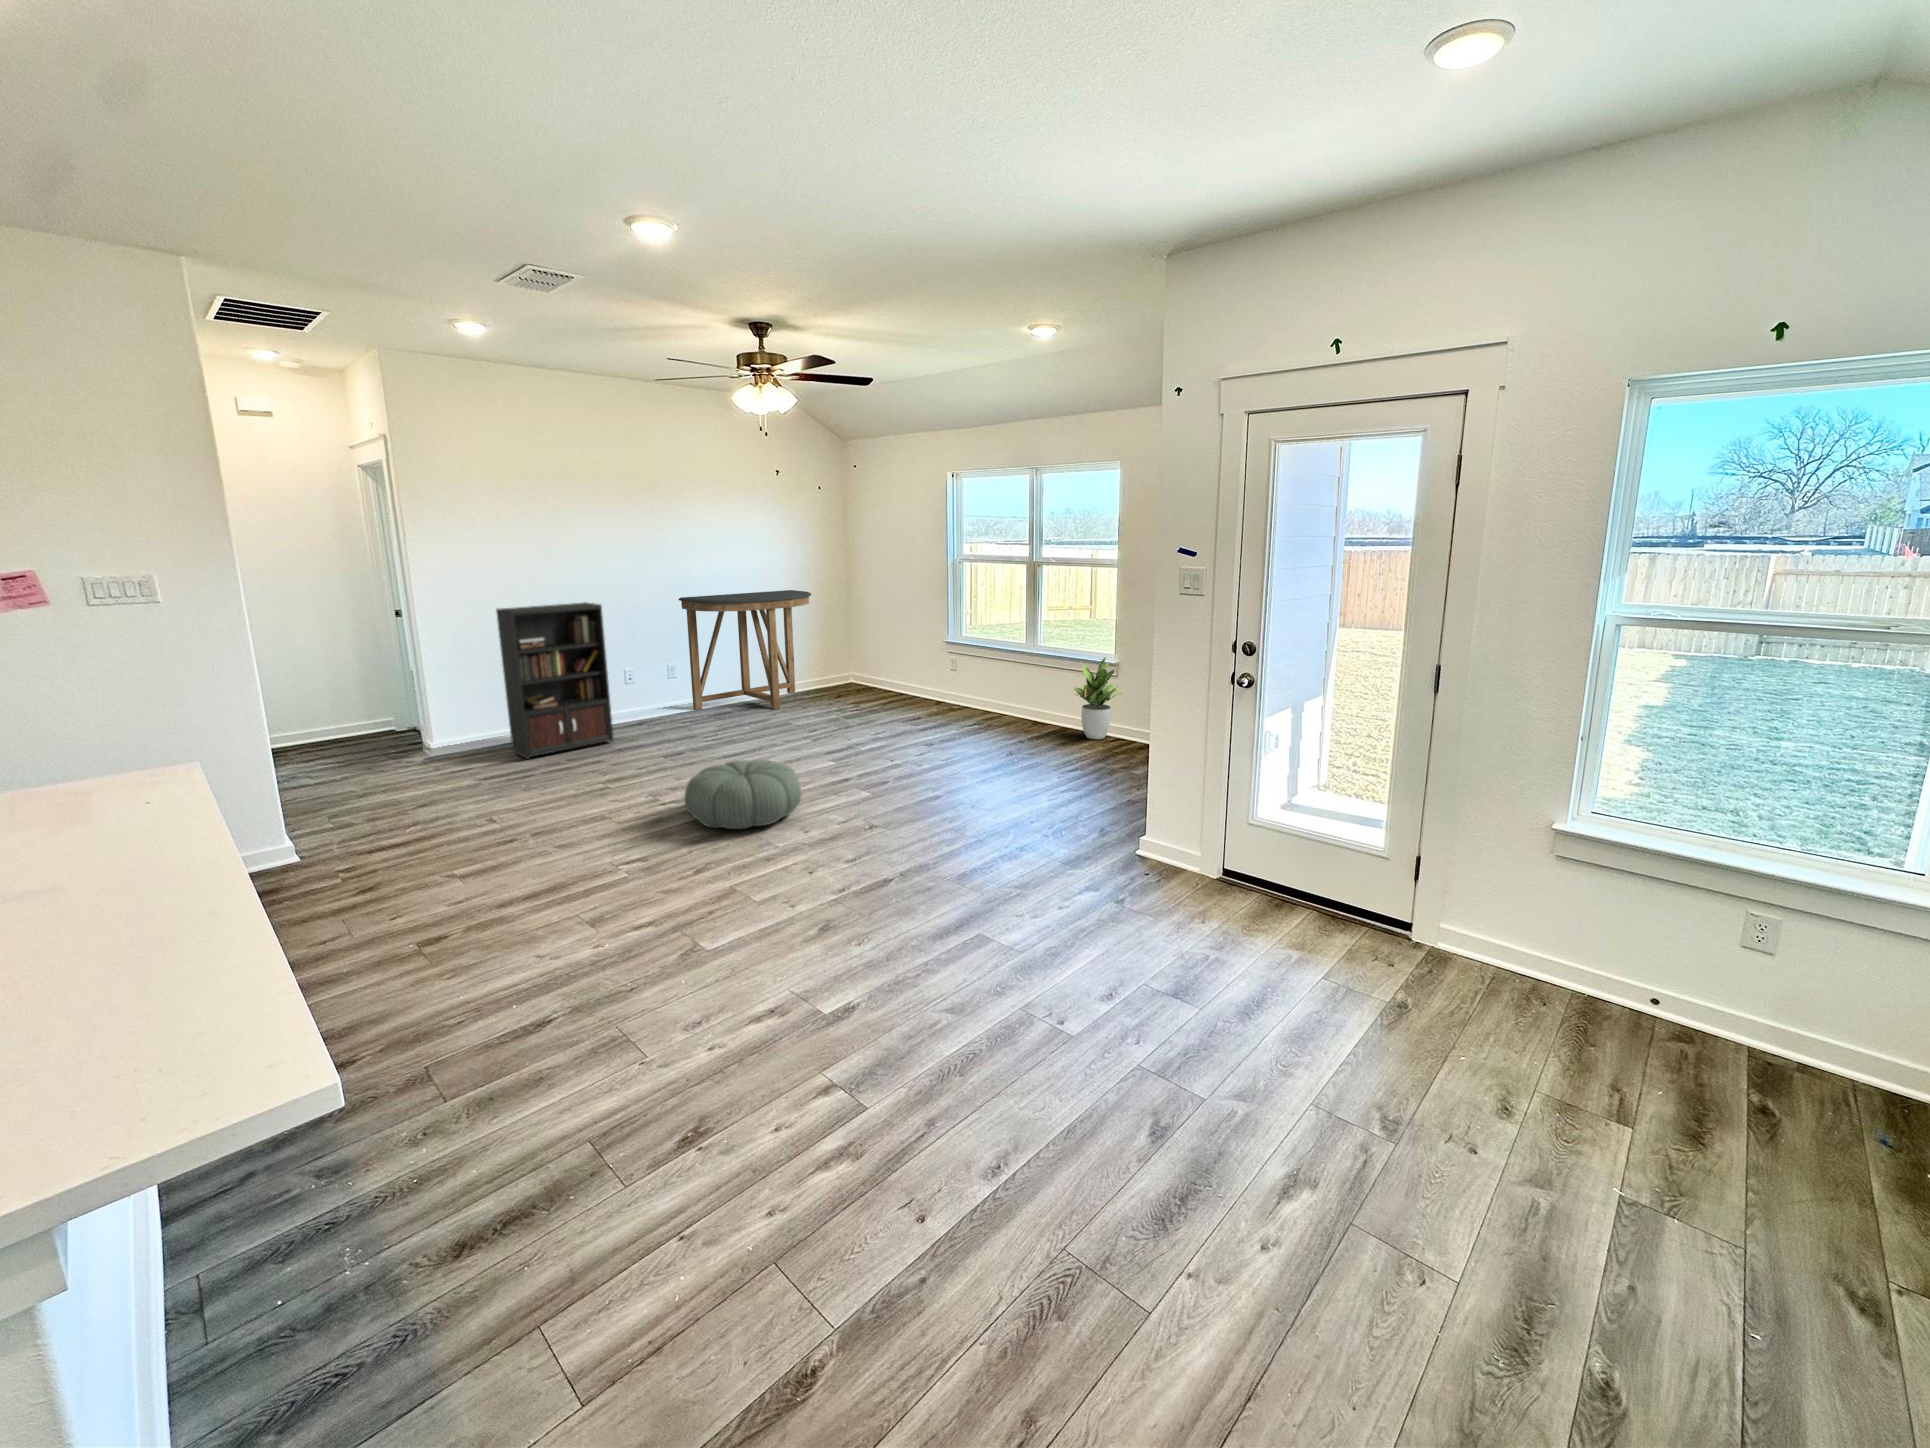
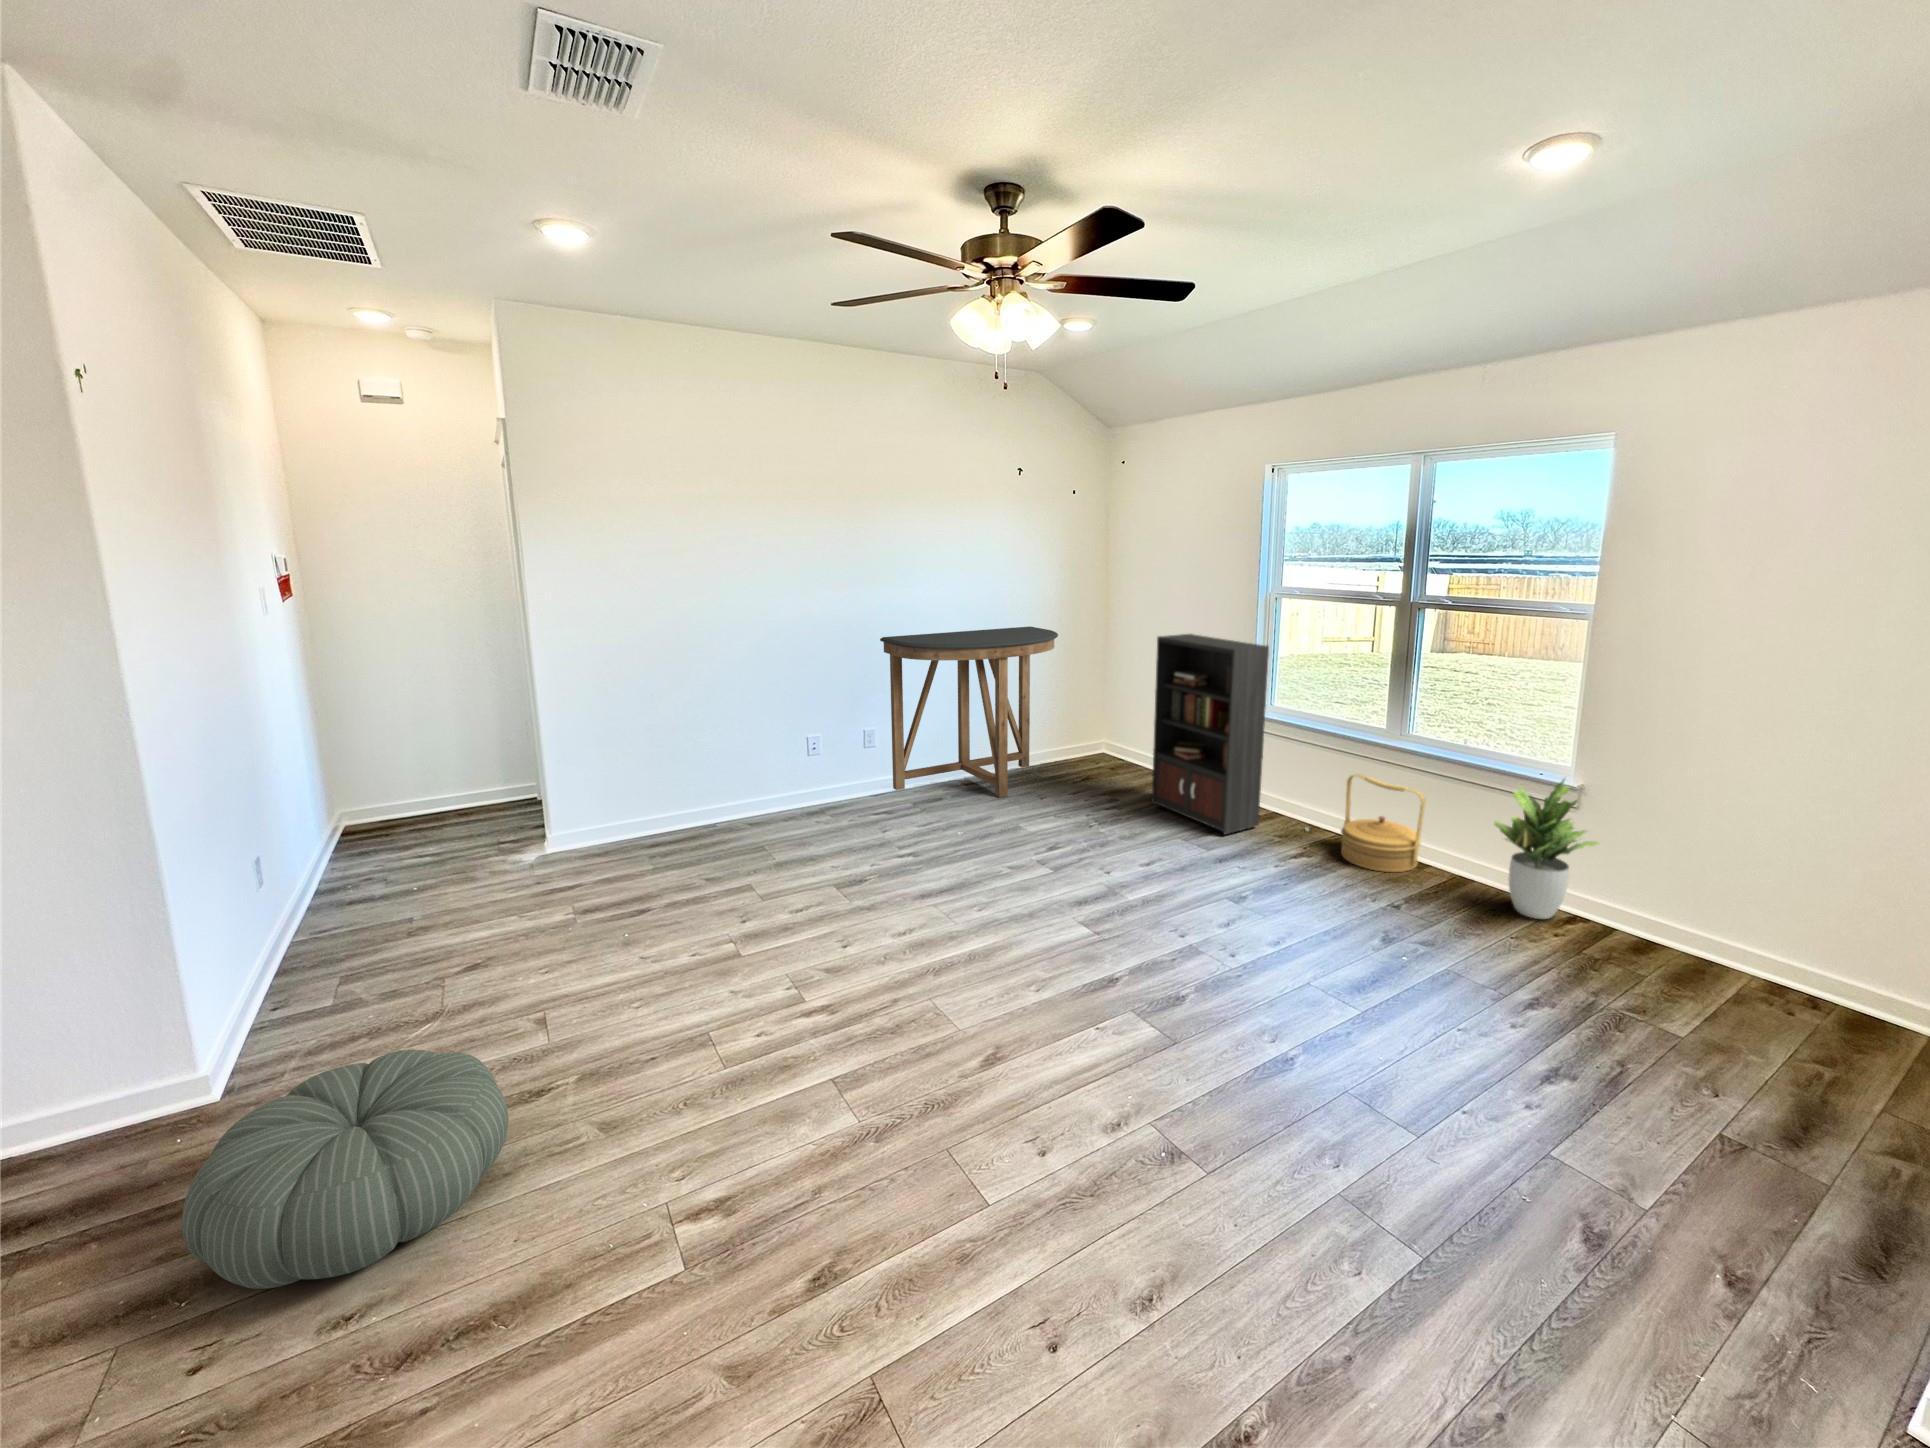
bookcase: present [496,602,614,758] -> present [1152,634,1308,834]
woven basket: none [997,671,1043,727] -> present [1341,774,1426,872]
pouf: present [684,759,801,829] -> present [182,1050,508,1289]

